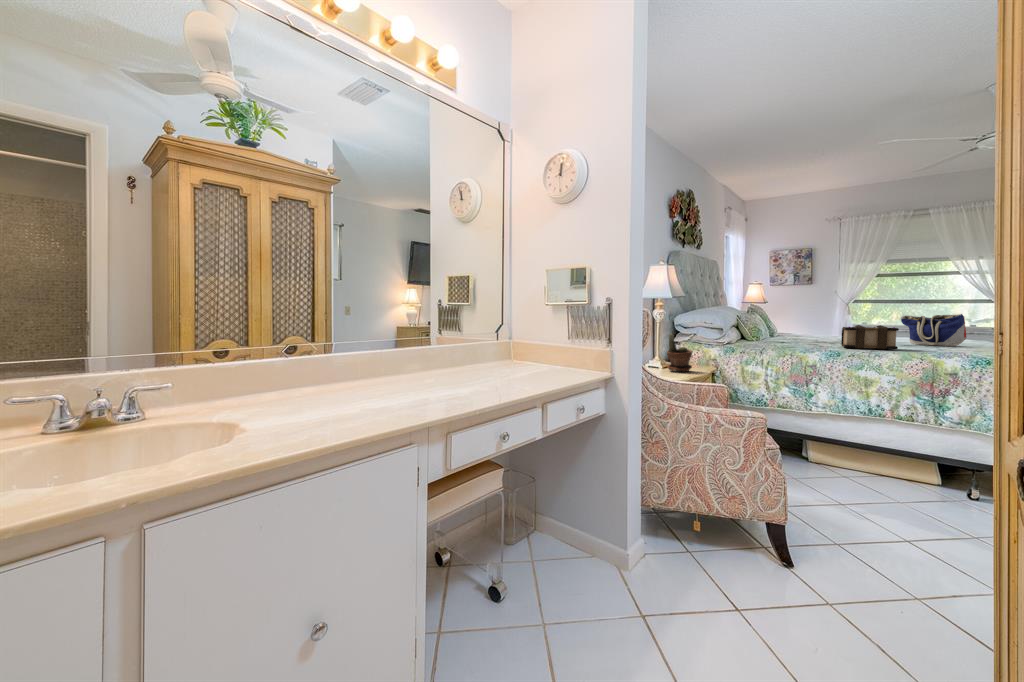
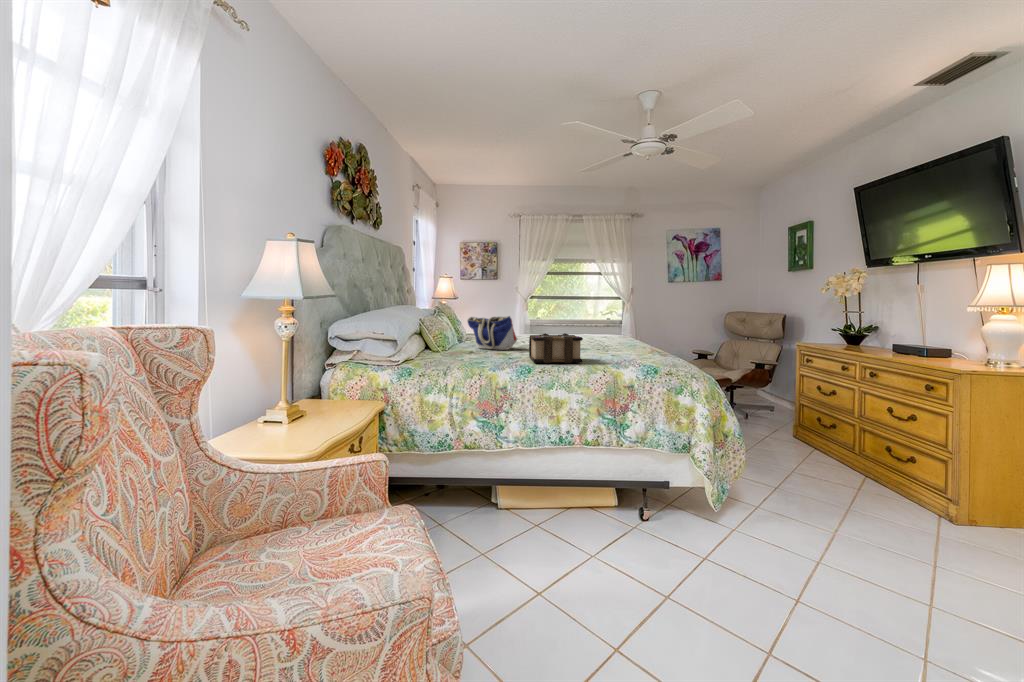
tote bag: present [901,314,967,346] -> present [467,316,517,350]
potted plant: present [667,334,692,372] -> none [291,361,338,429]

